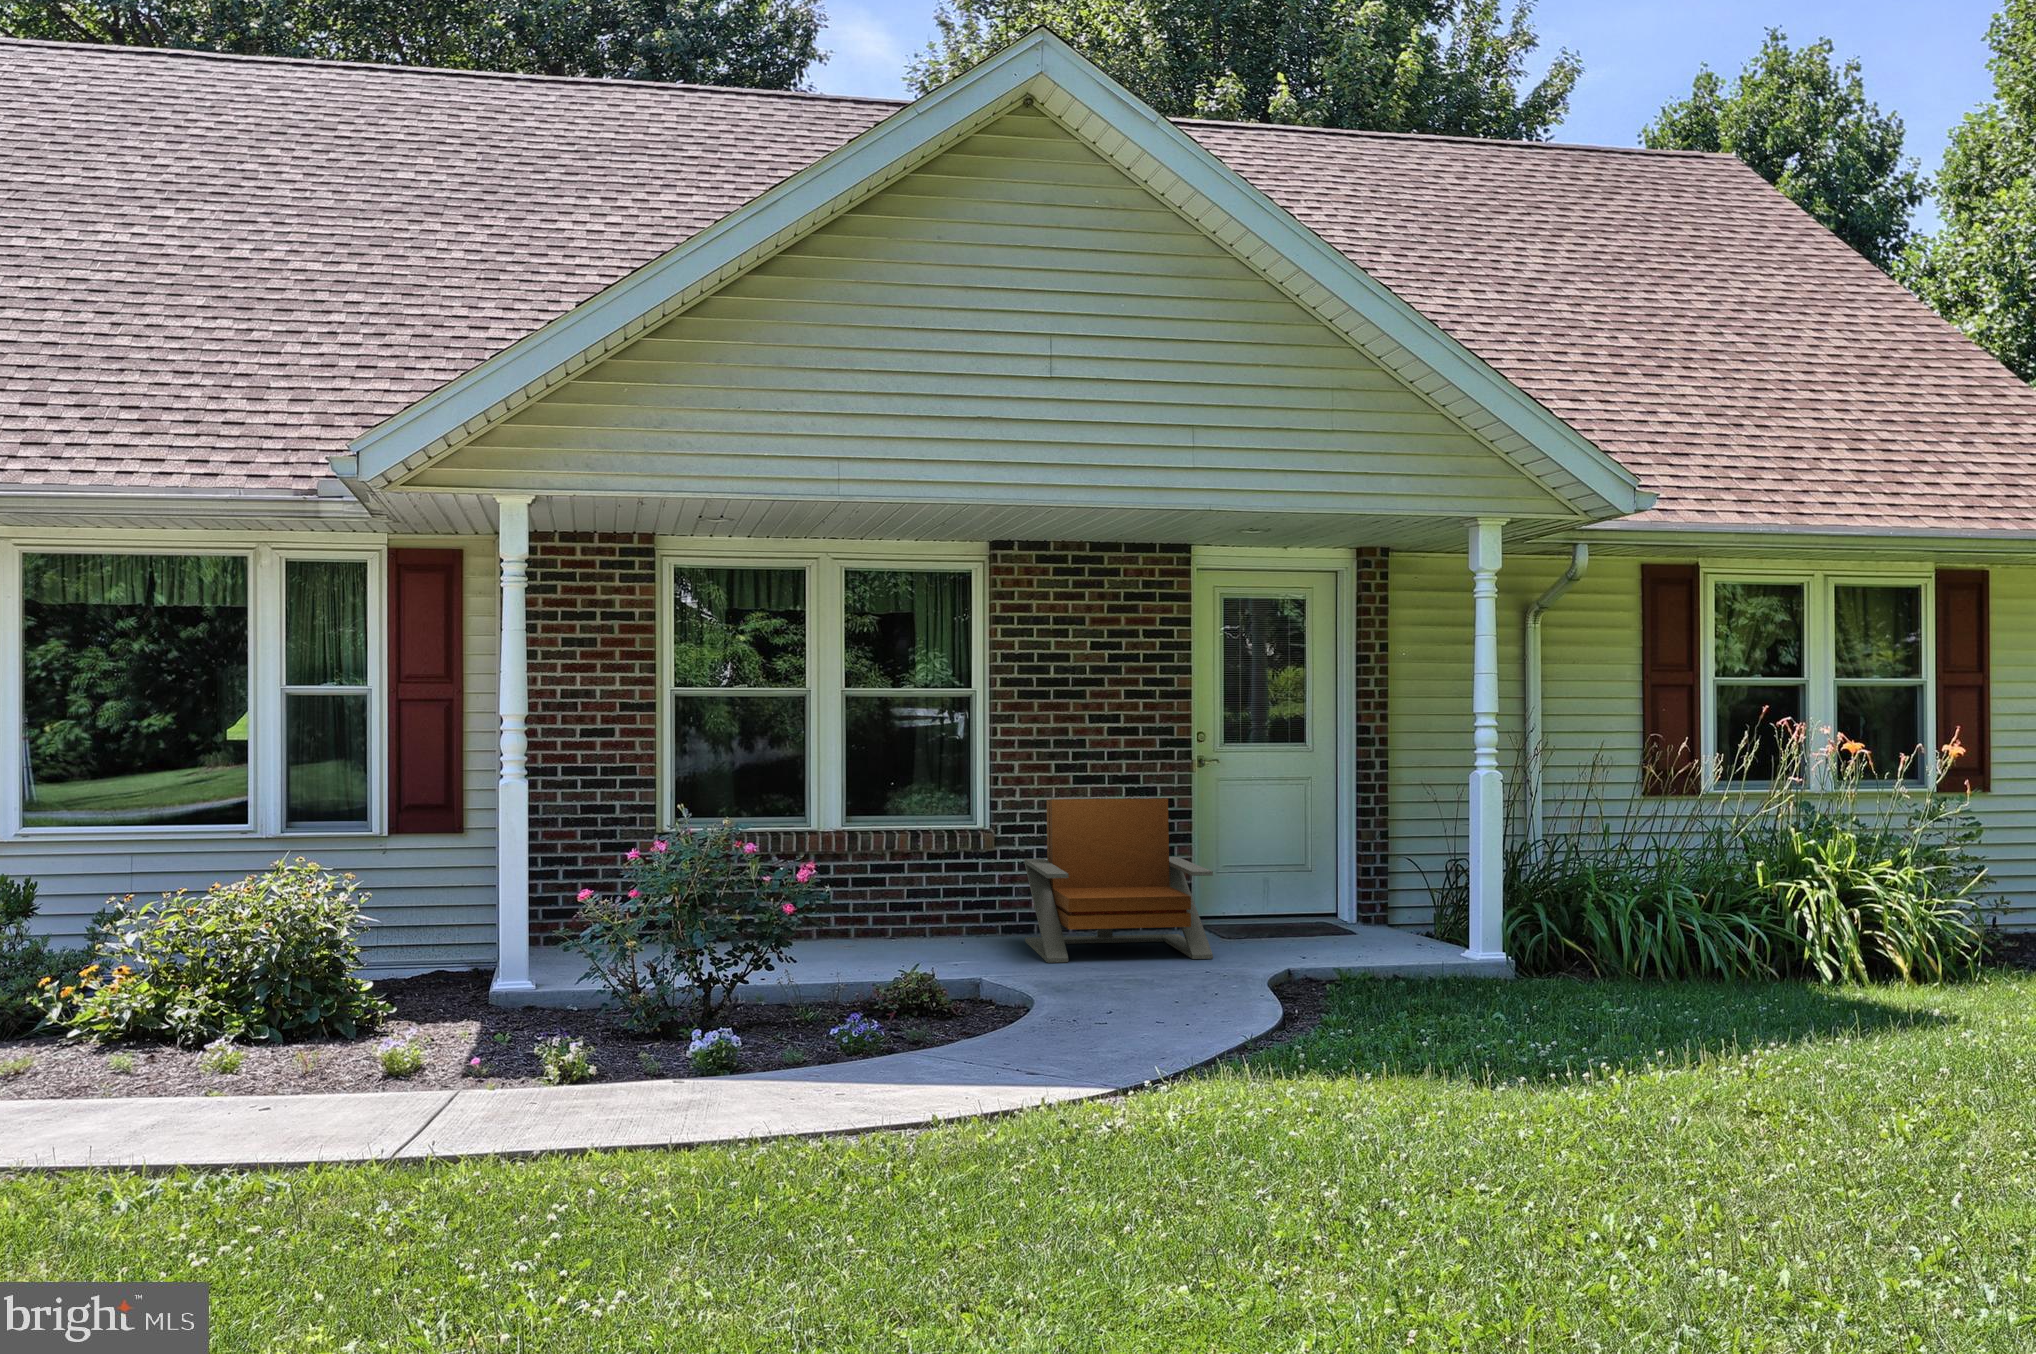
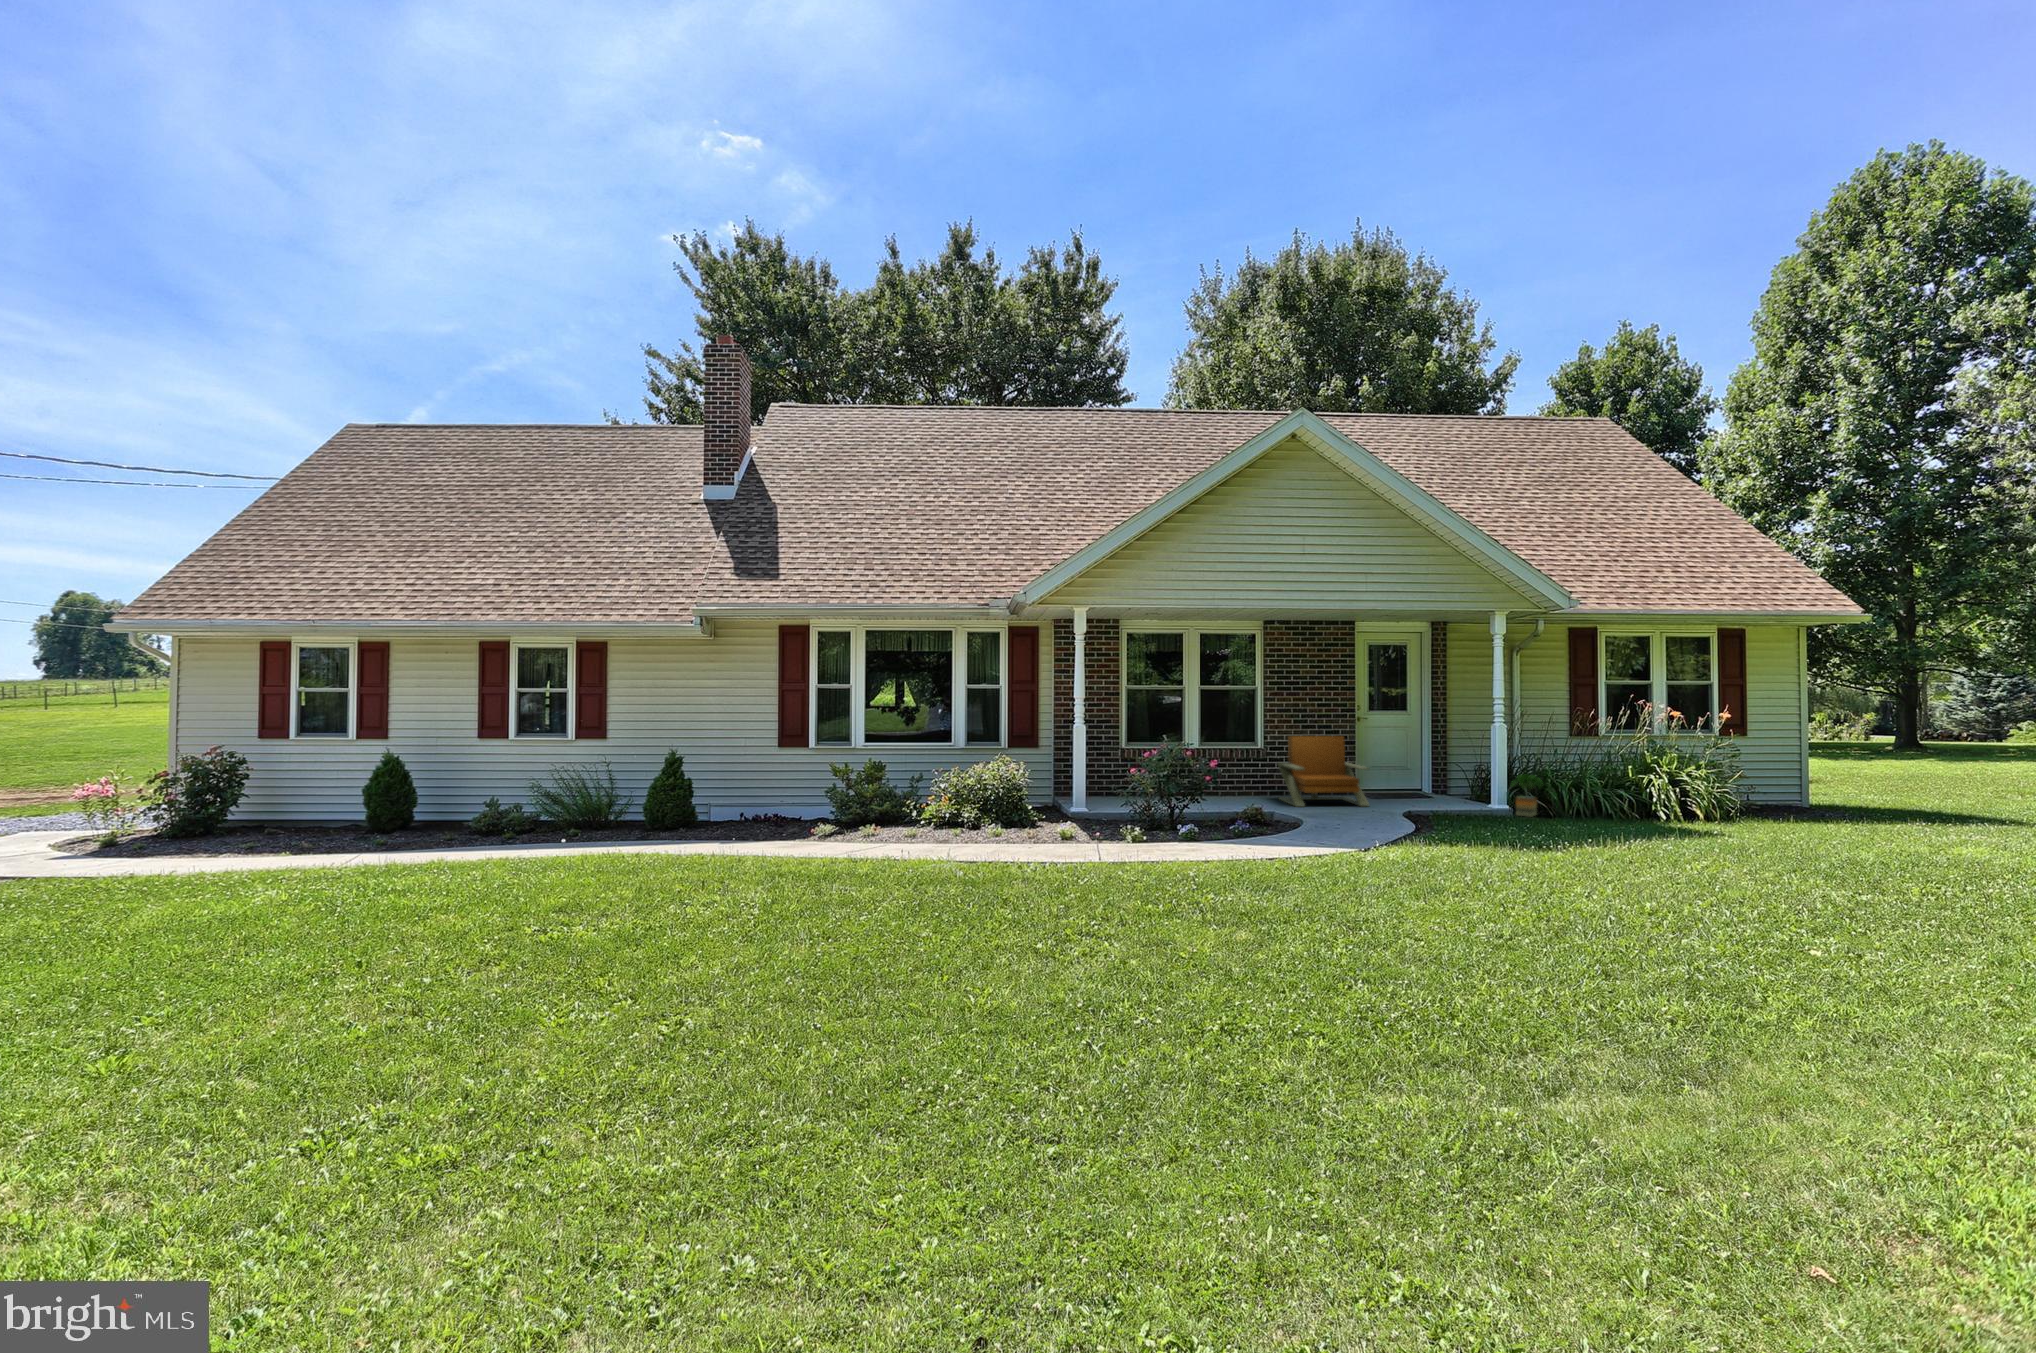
potted tree: none [1506,883,1580,981] -> present [1511,774,1543,817]

